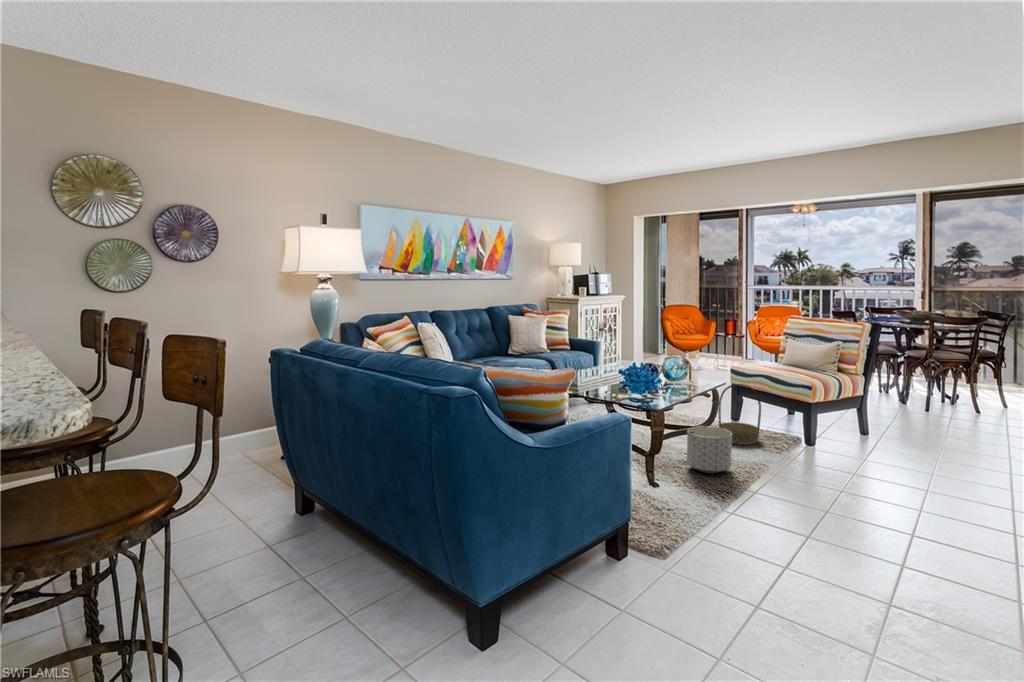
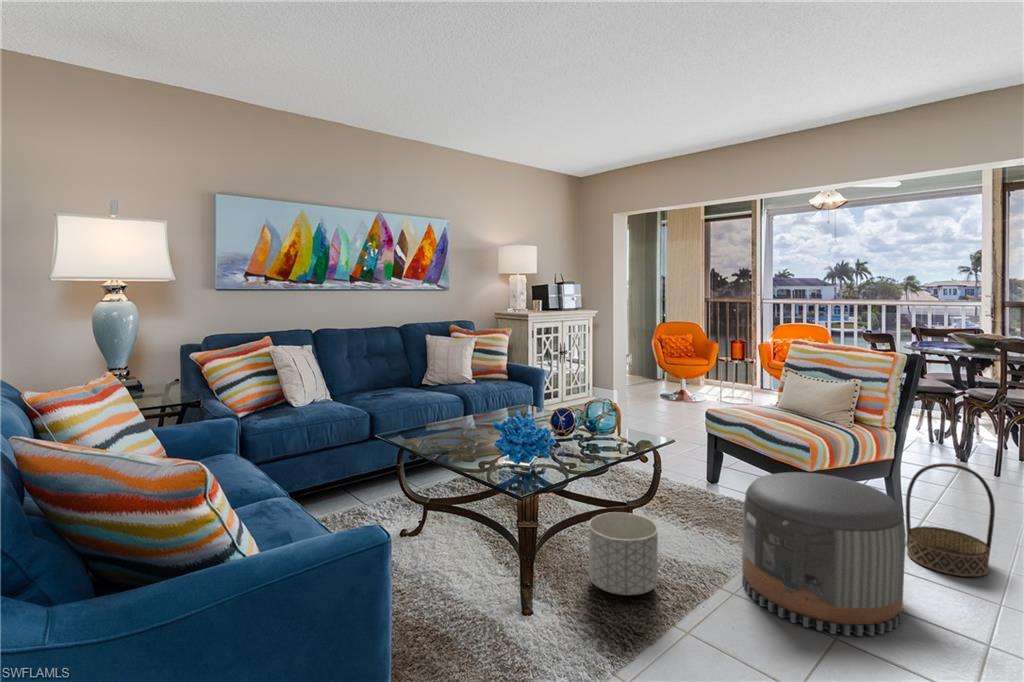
basket: present [718,384,761,445] -> present [906,463,995,577]
pouf: none [778,399,877,484] -> present [742,472,906,636]

